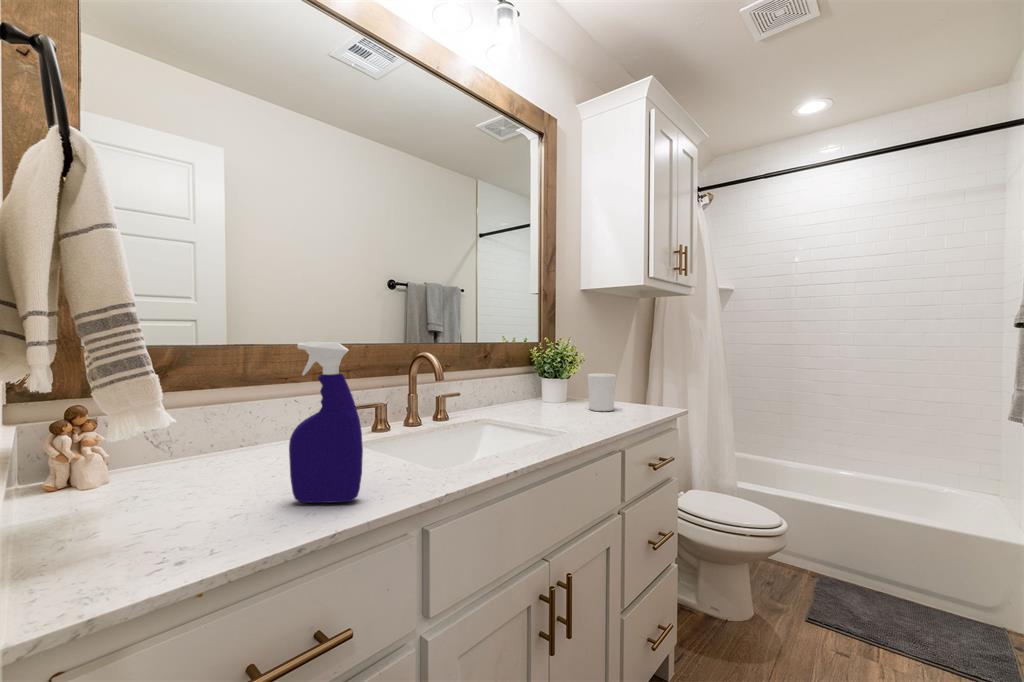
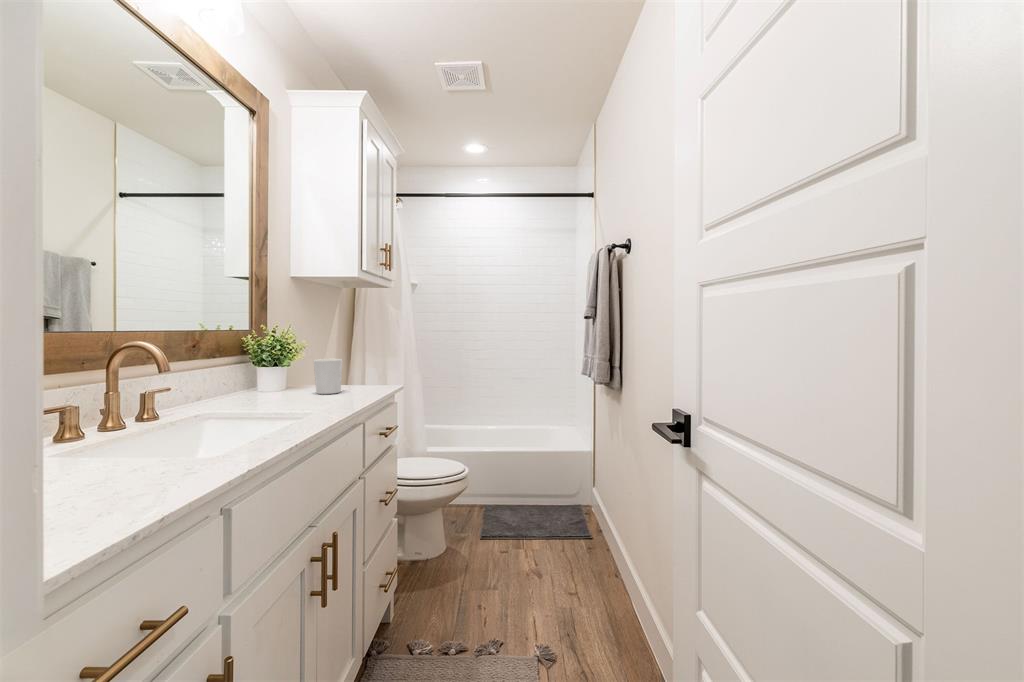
spray bottle: present [289,342,363,503] -> none [46,320,155,509]

